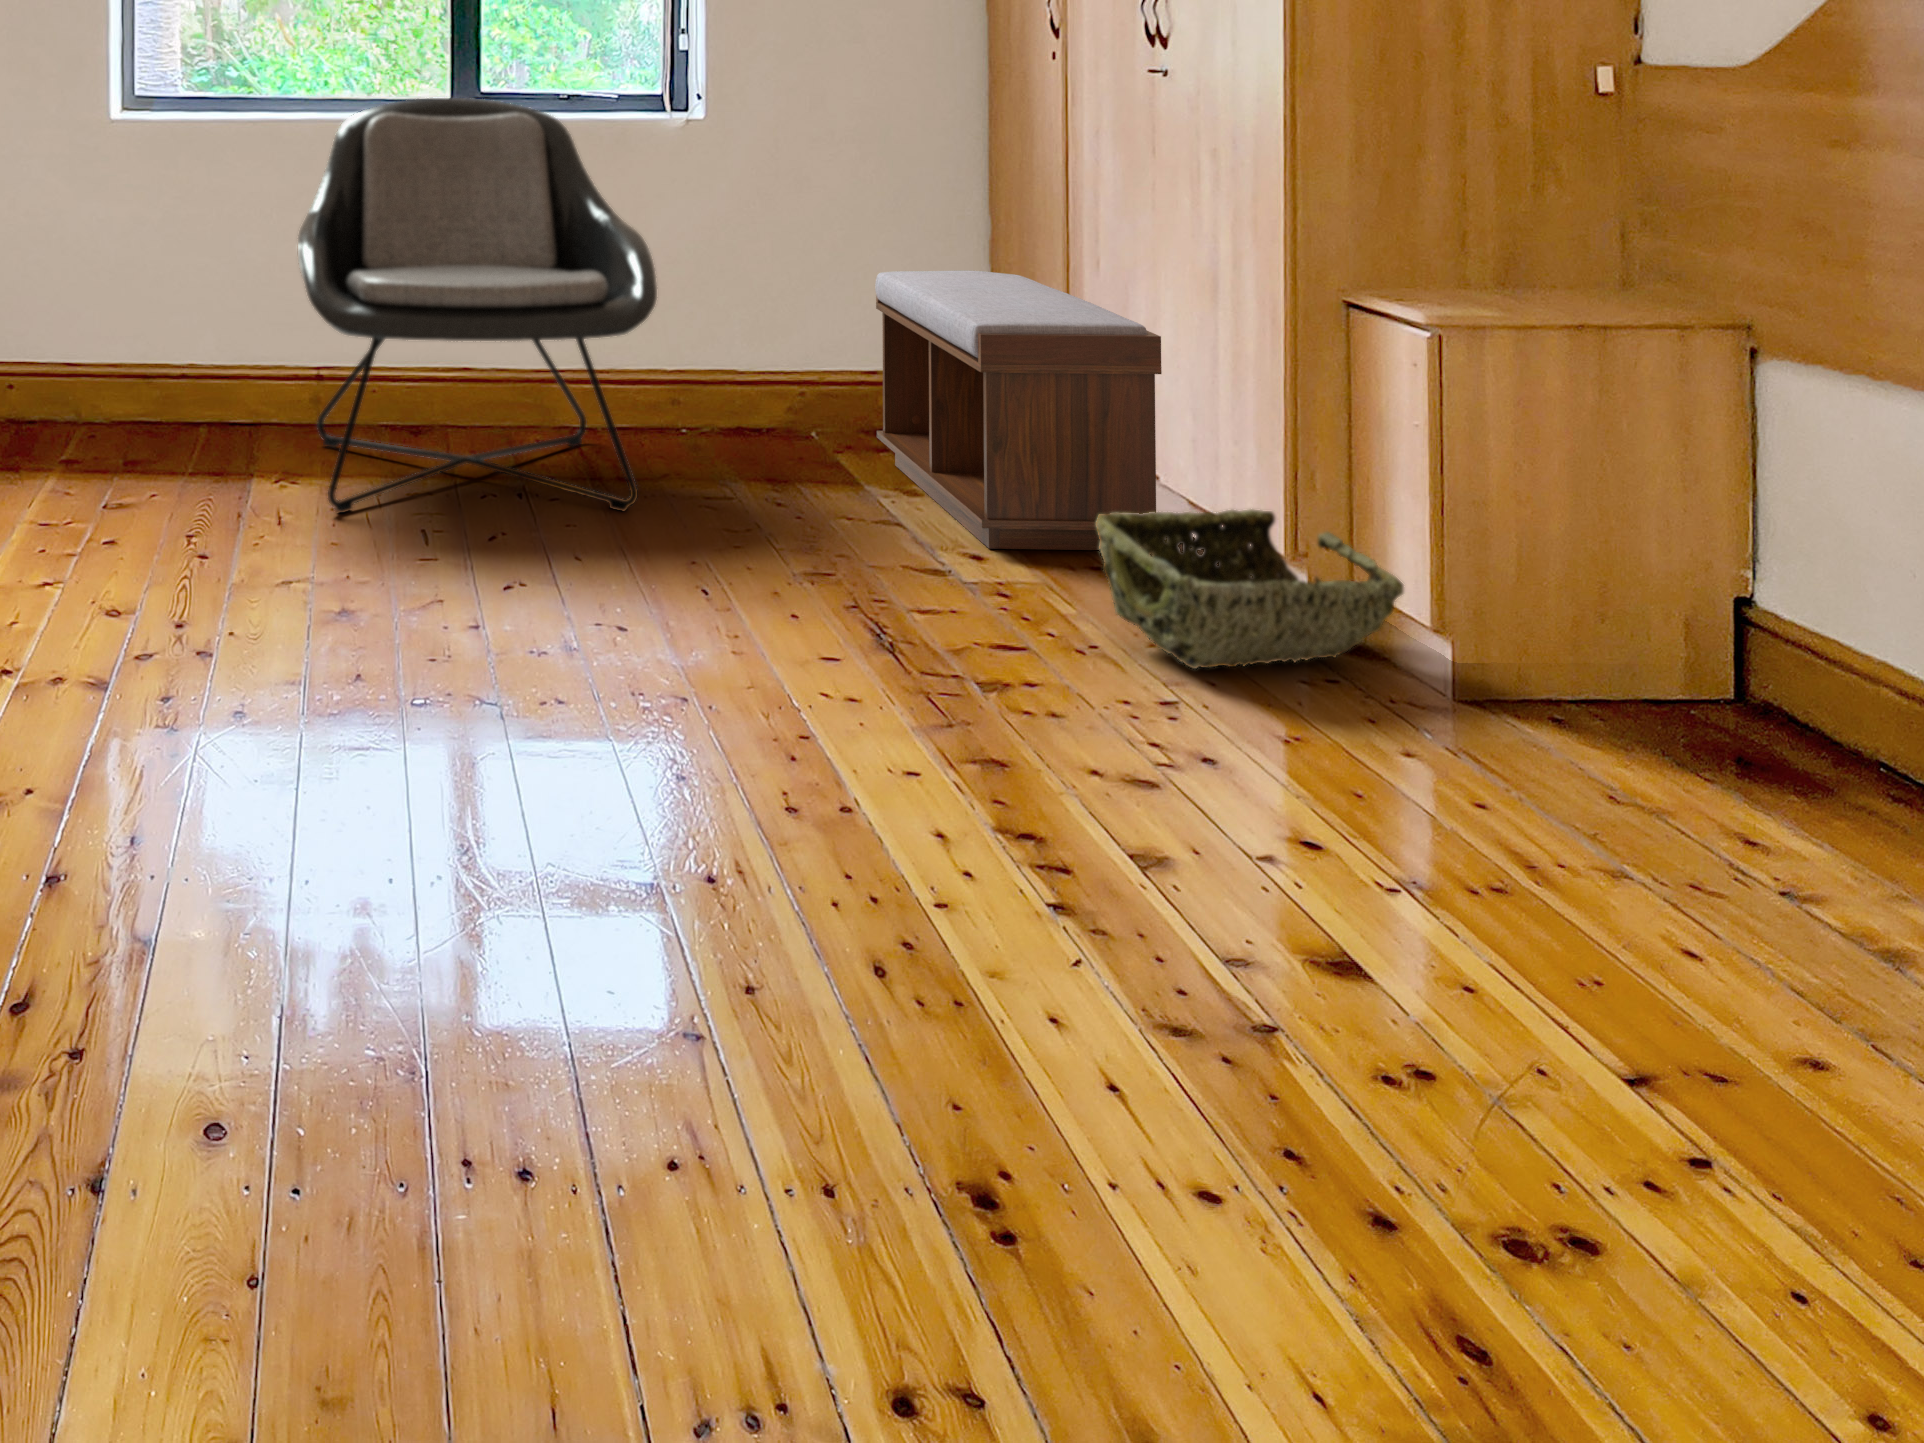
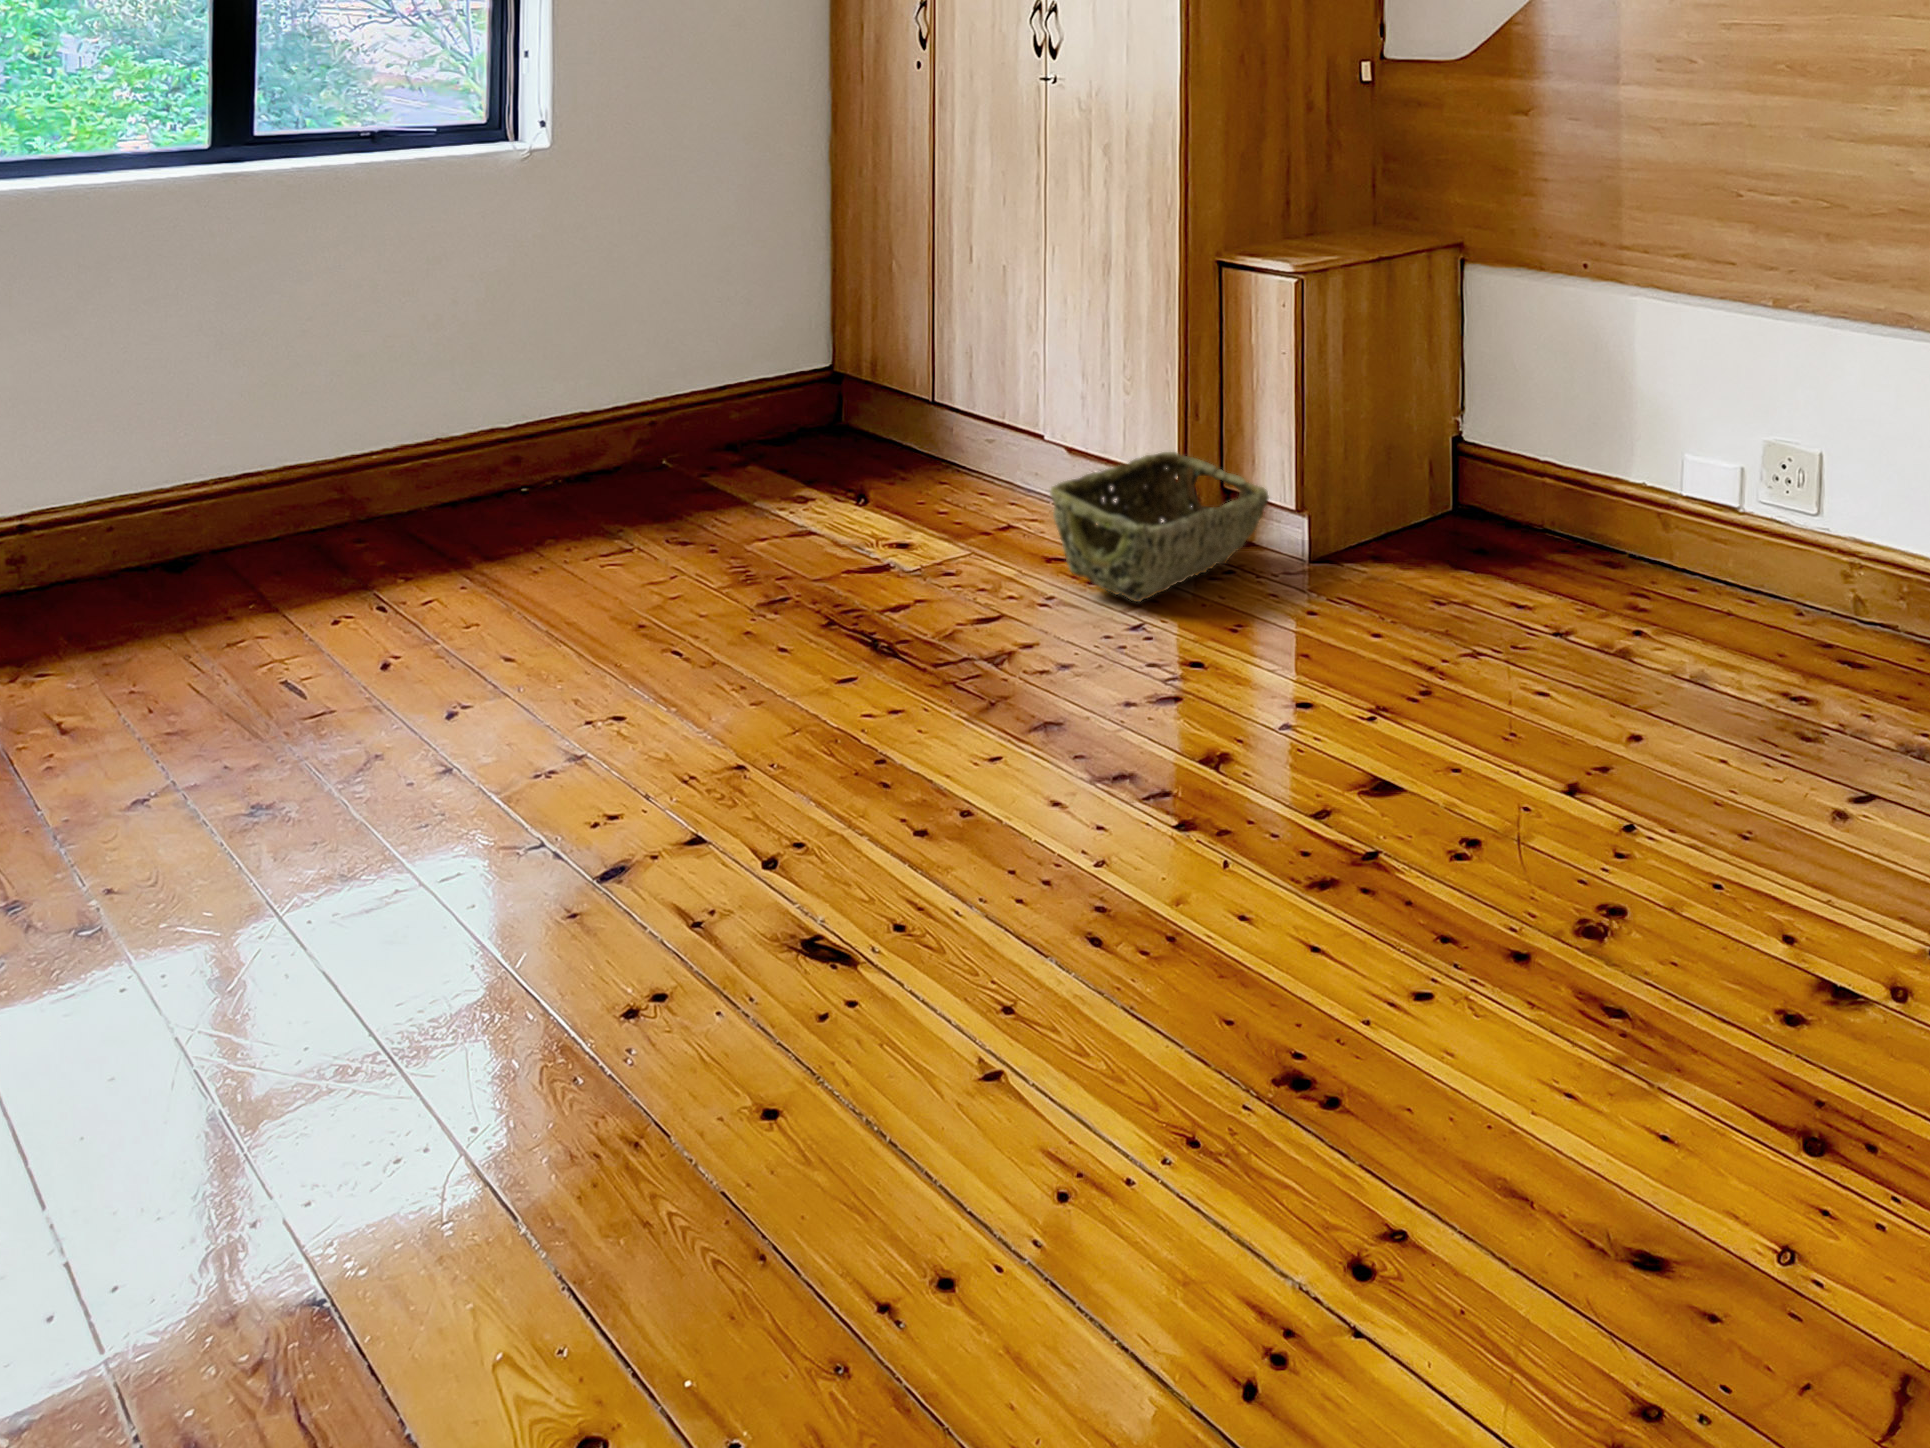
lounge chair: present [298,98,657,513] -> none [63,142,569,680]
bench: present [875,270,1162,550] -> none [746,273,1048,539]

